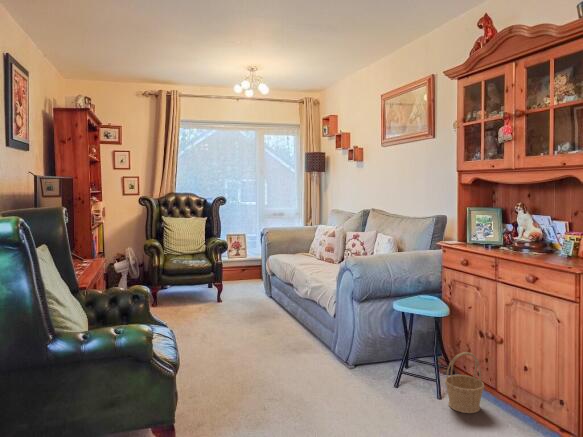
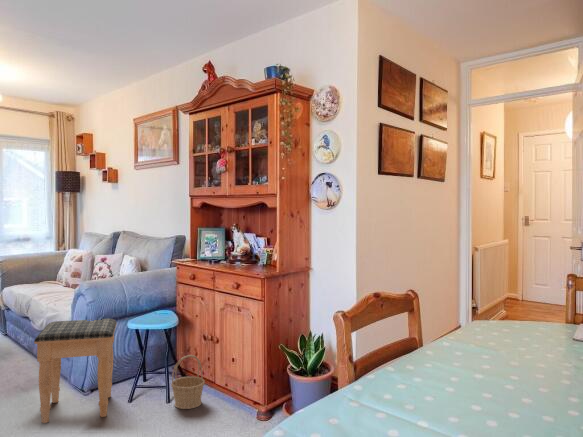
footstool: none [310,300,385,406] -> present [34,319,117,423]

